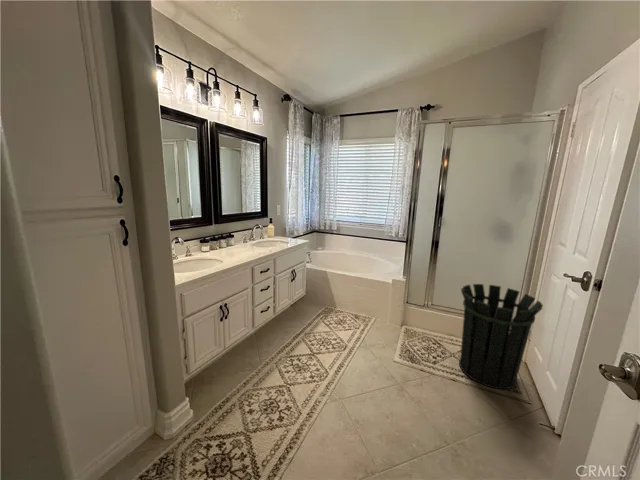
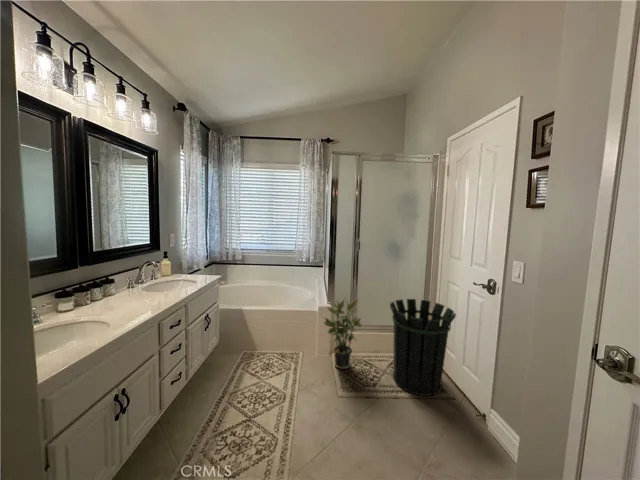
potted plant: none [392,272,432,342] -> present [324,300,361,369]

